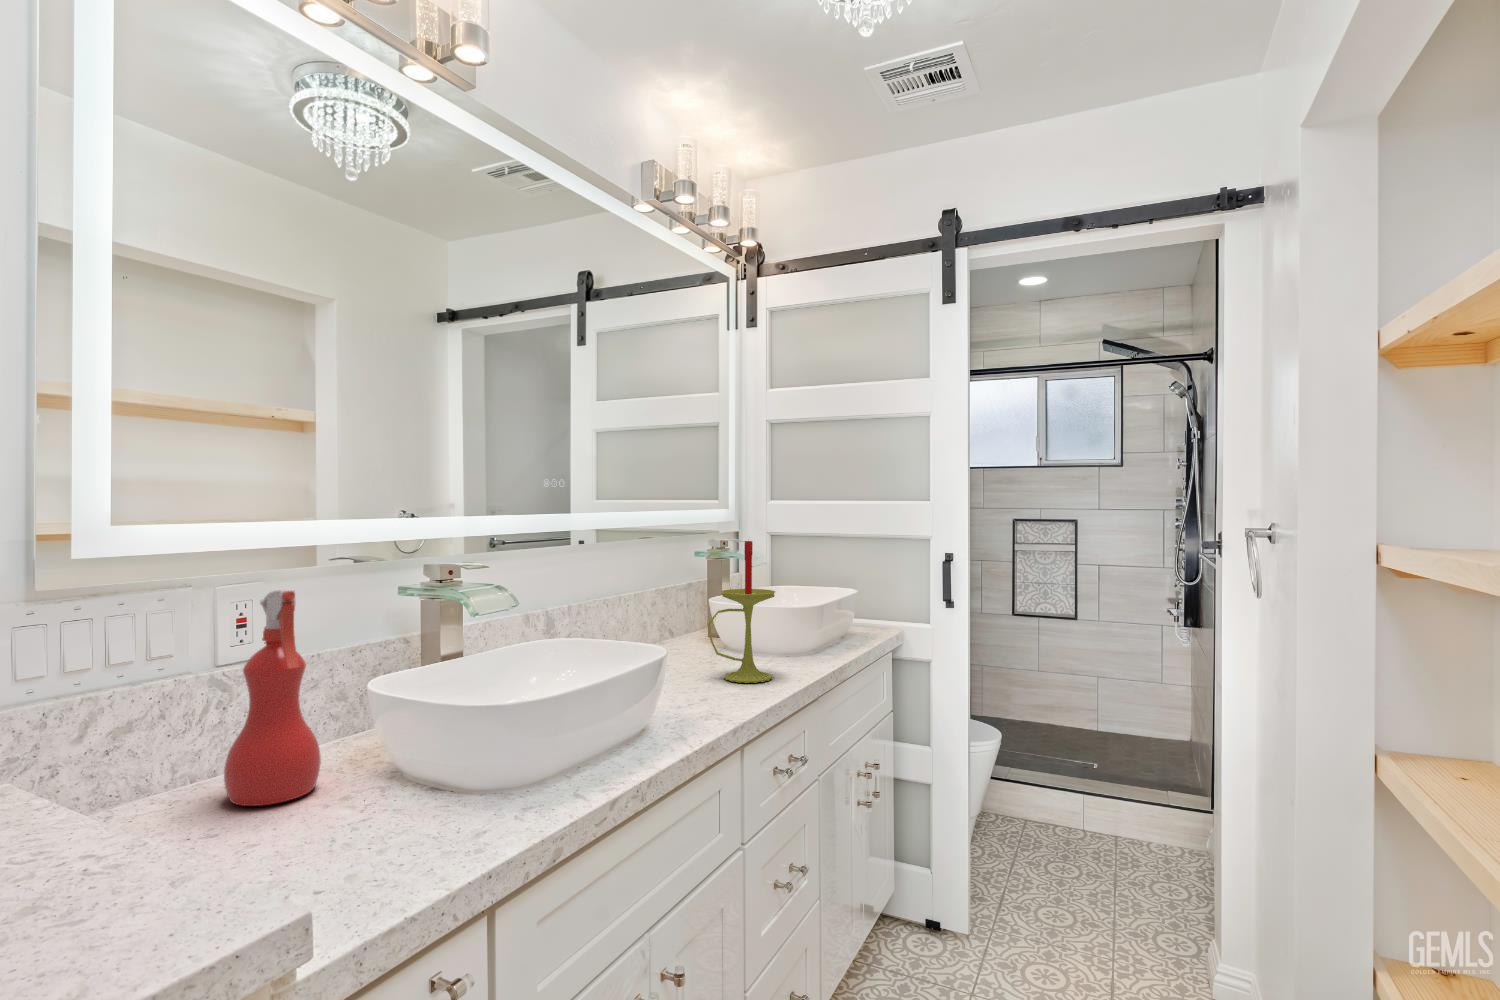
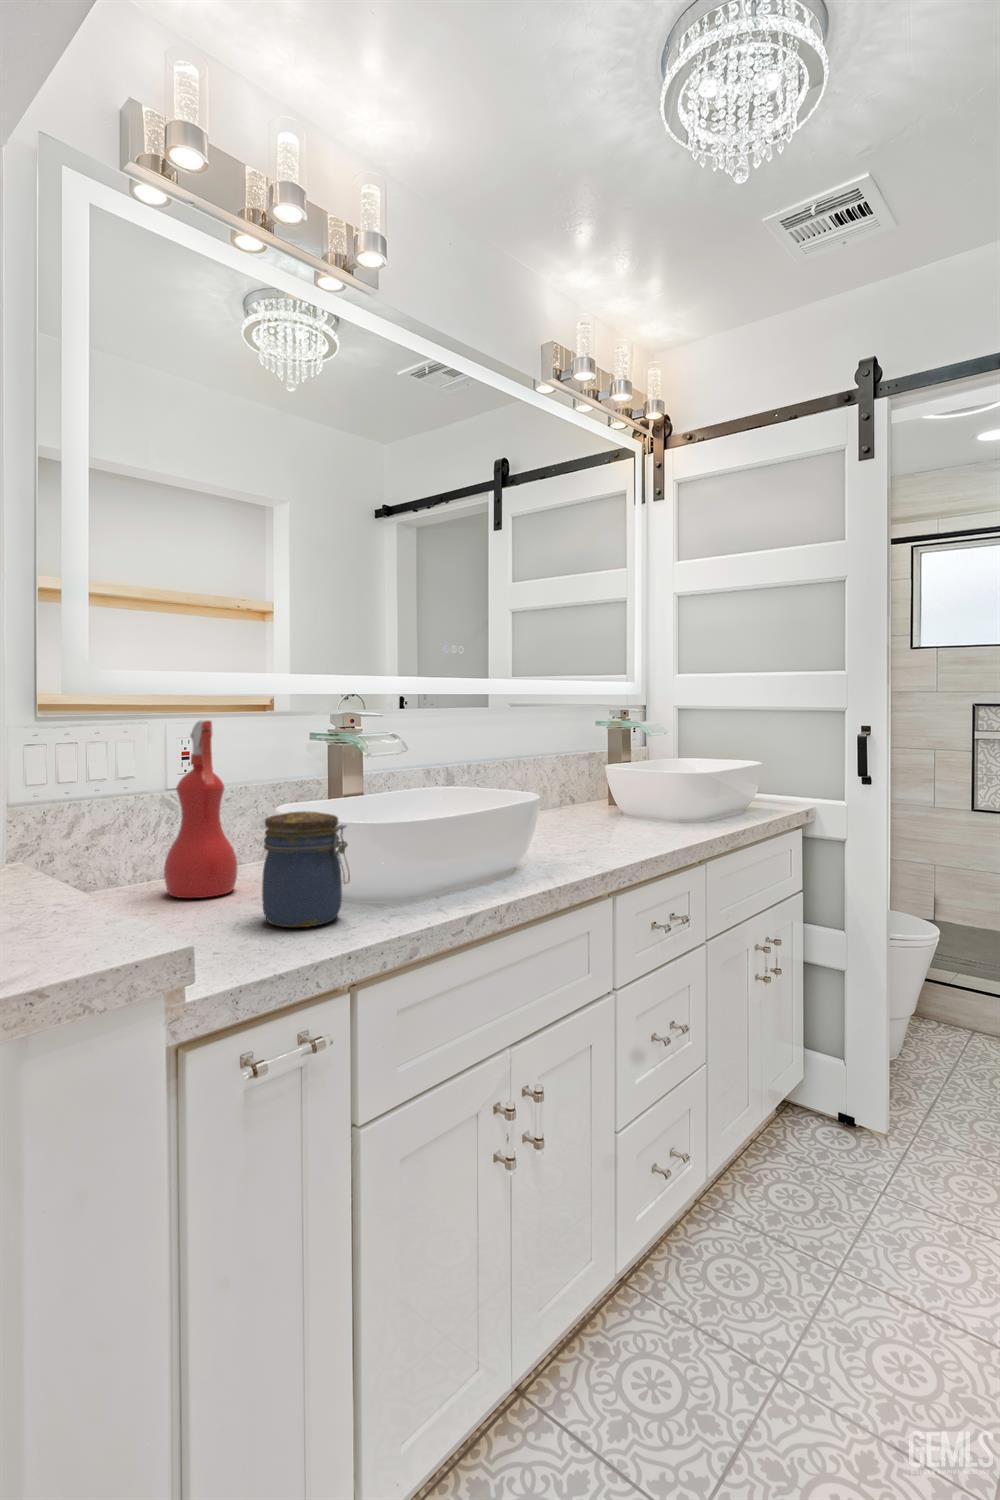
candle: present [707,541,775,683] -> none [595,702,664,844]
jar: none [368,700,476,844] -> present [262,811,350,927]

